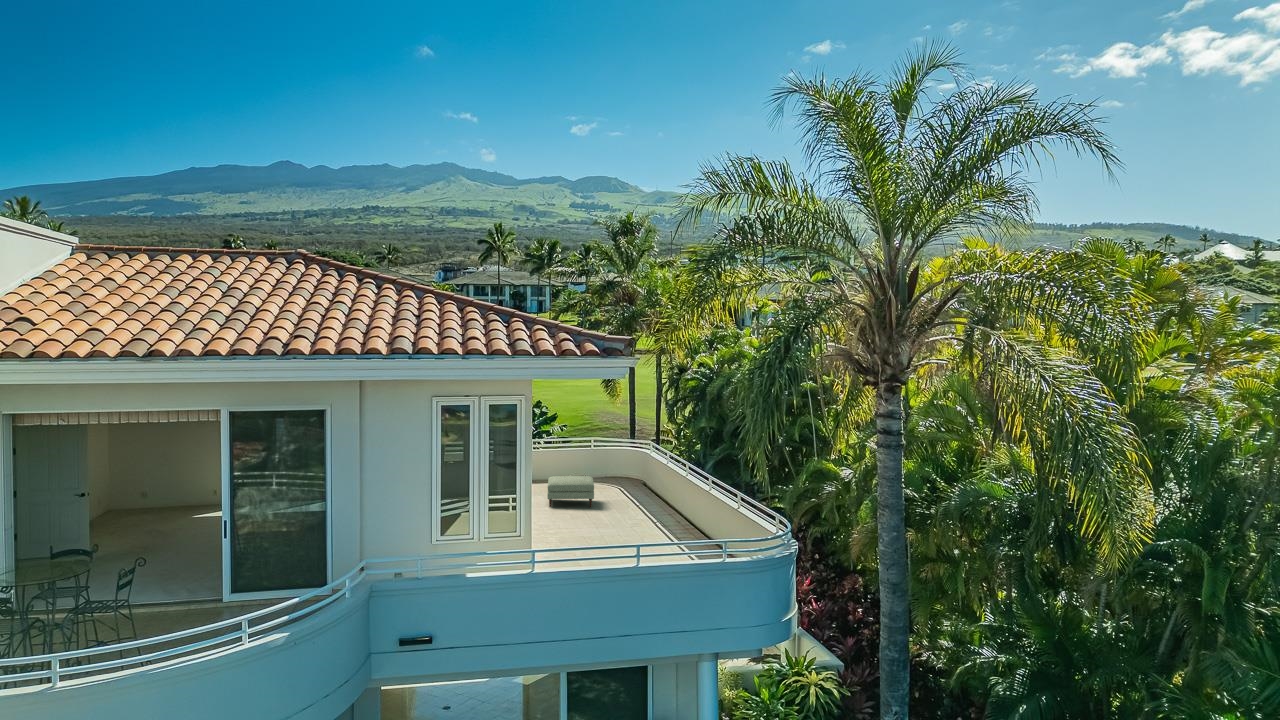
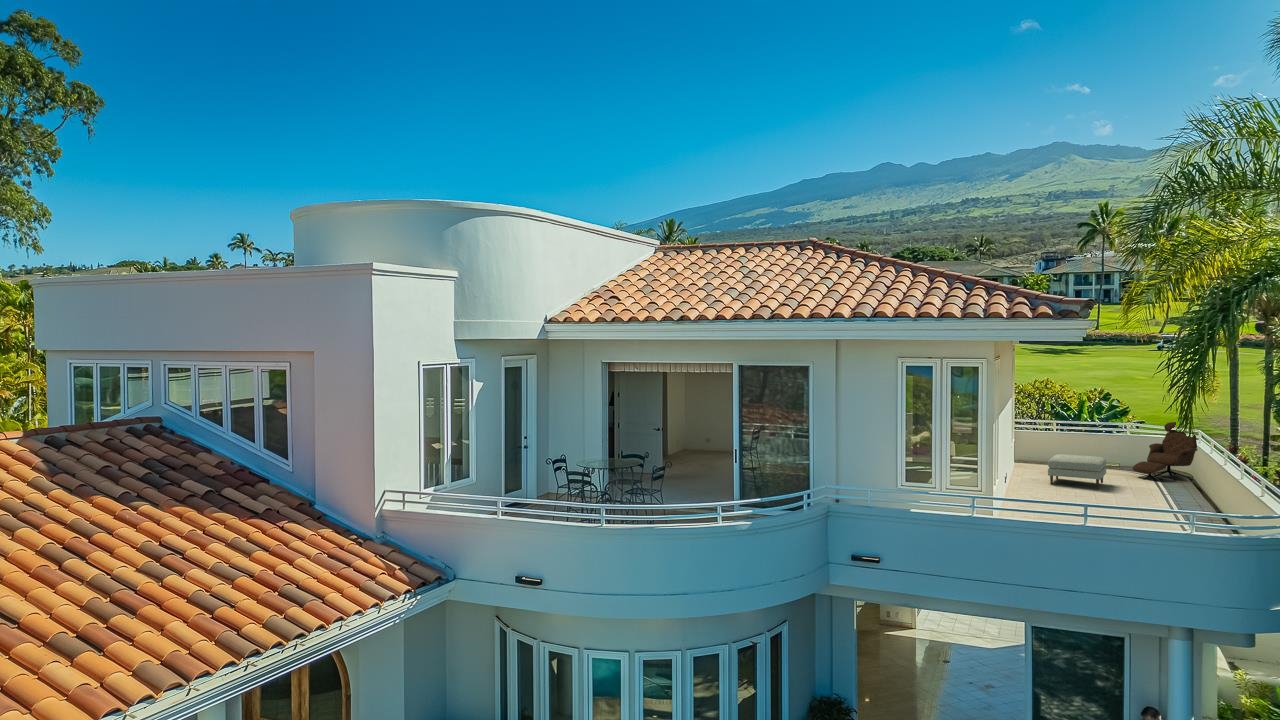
lounge chair: none [606,436,653,492] -> present [1133,422,1197,481]

